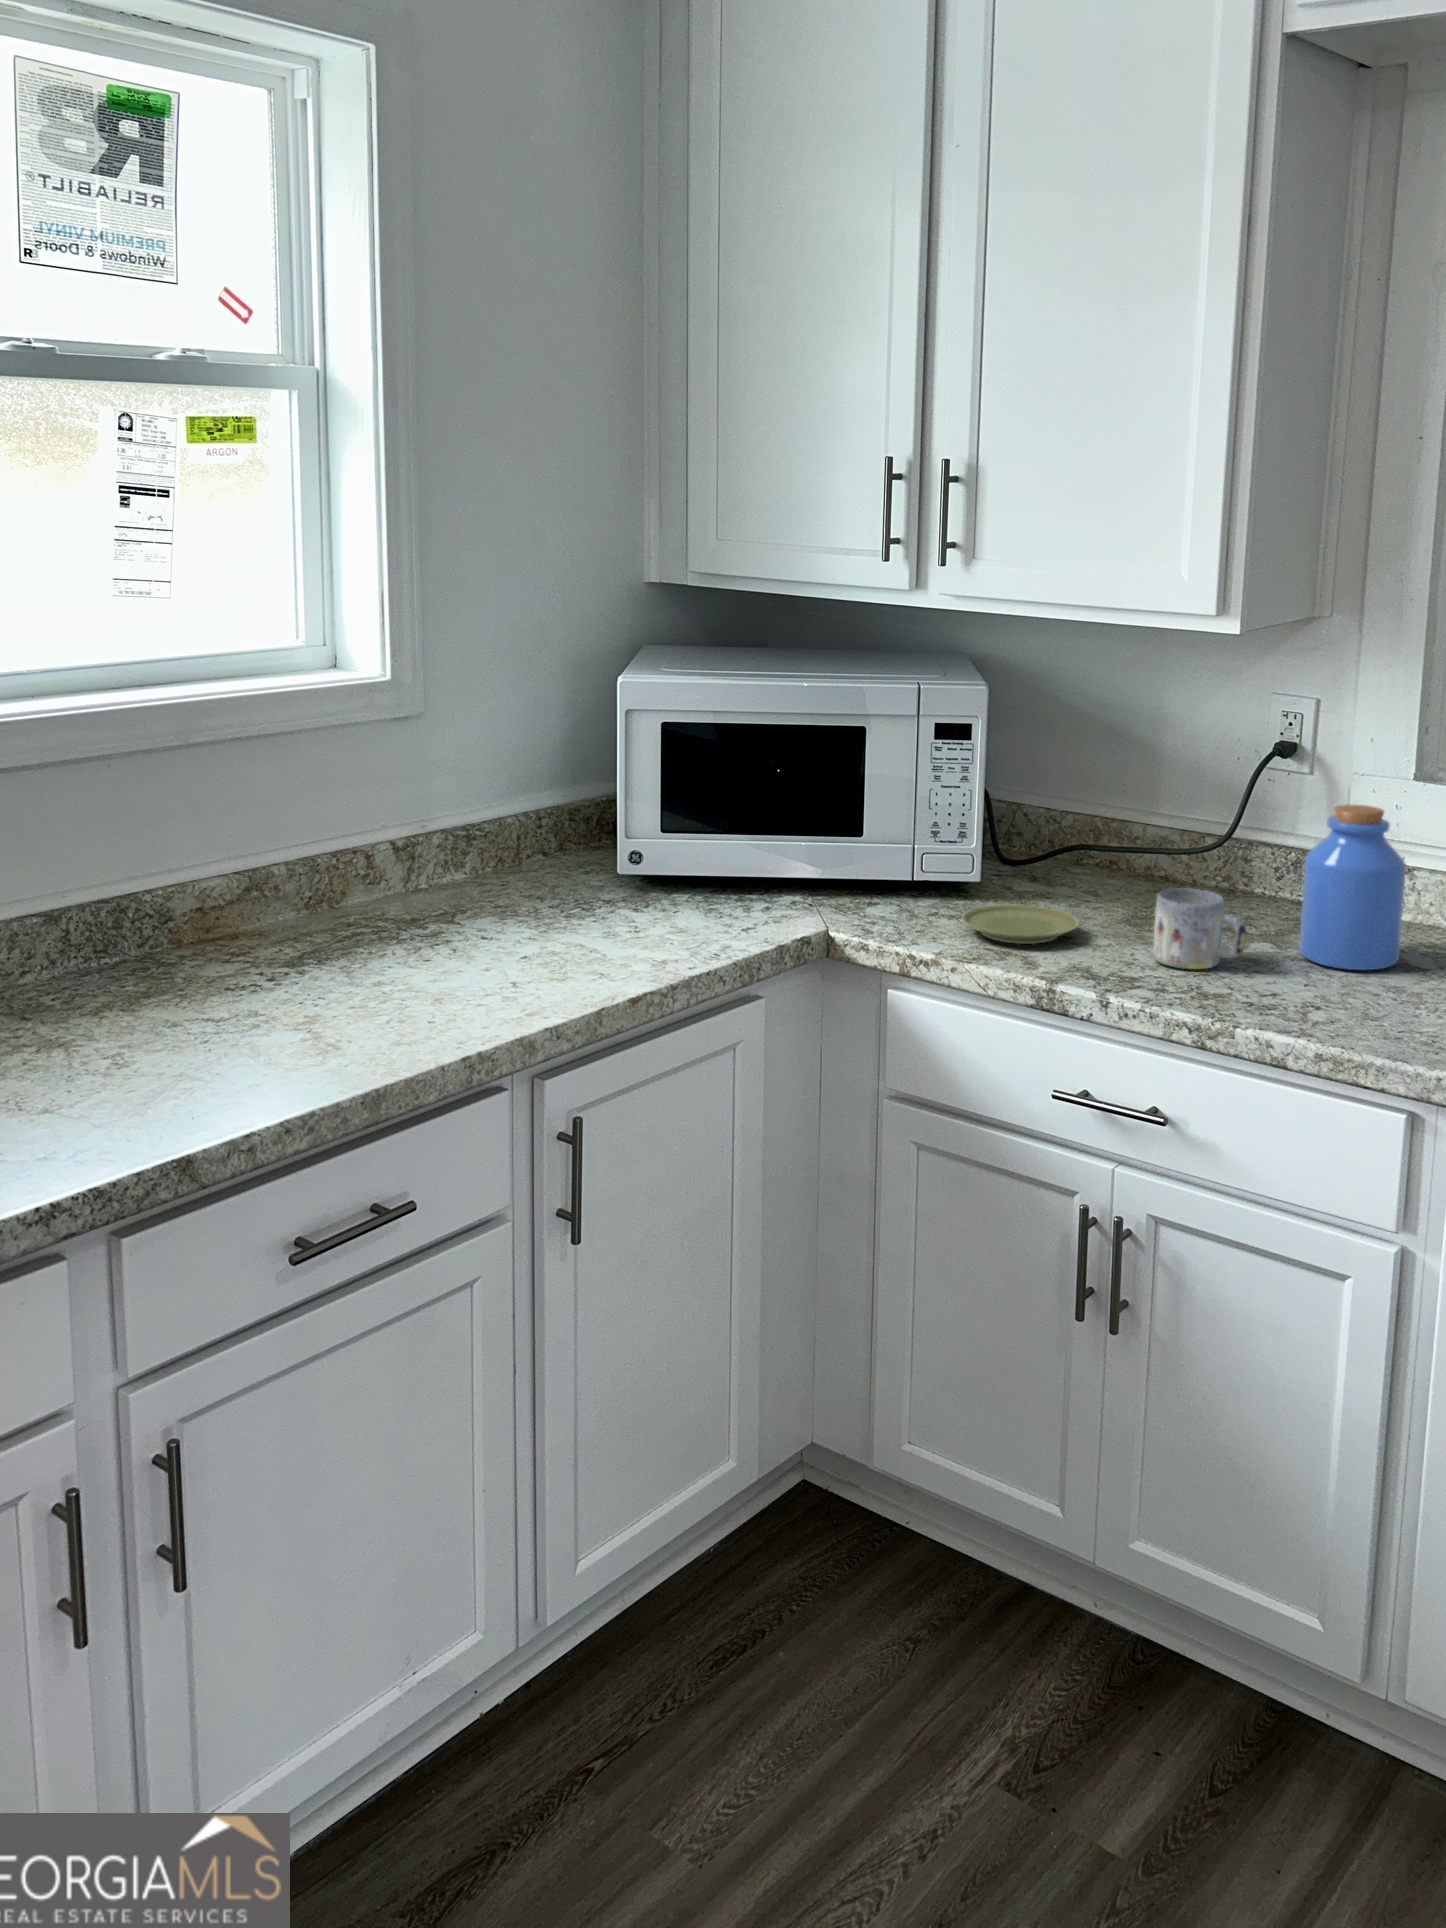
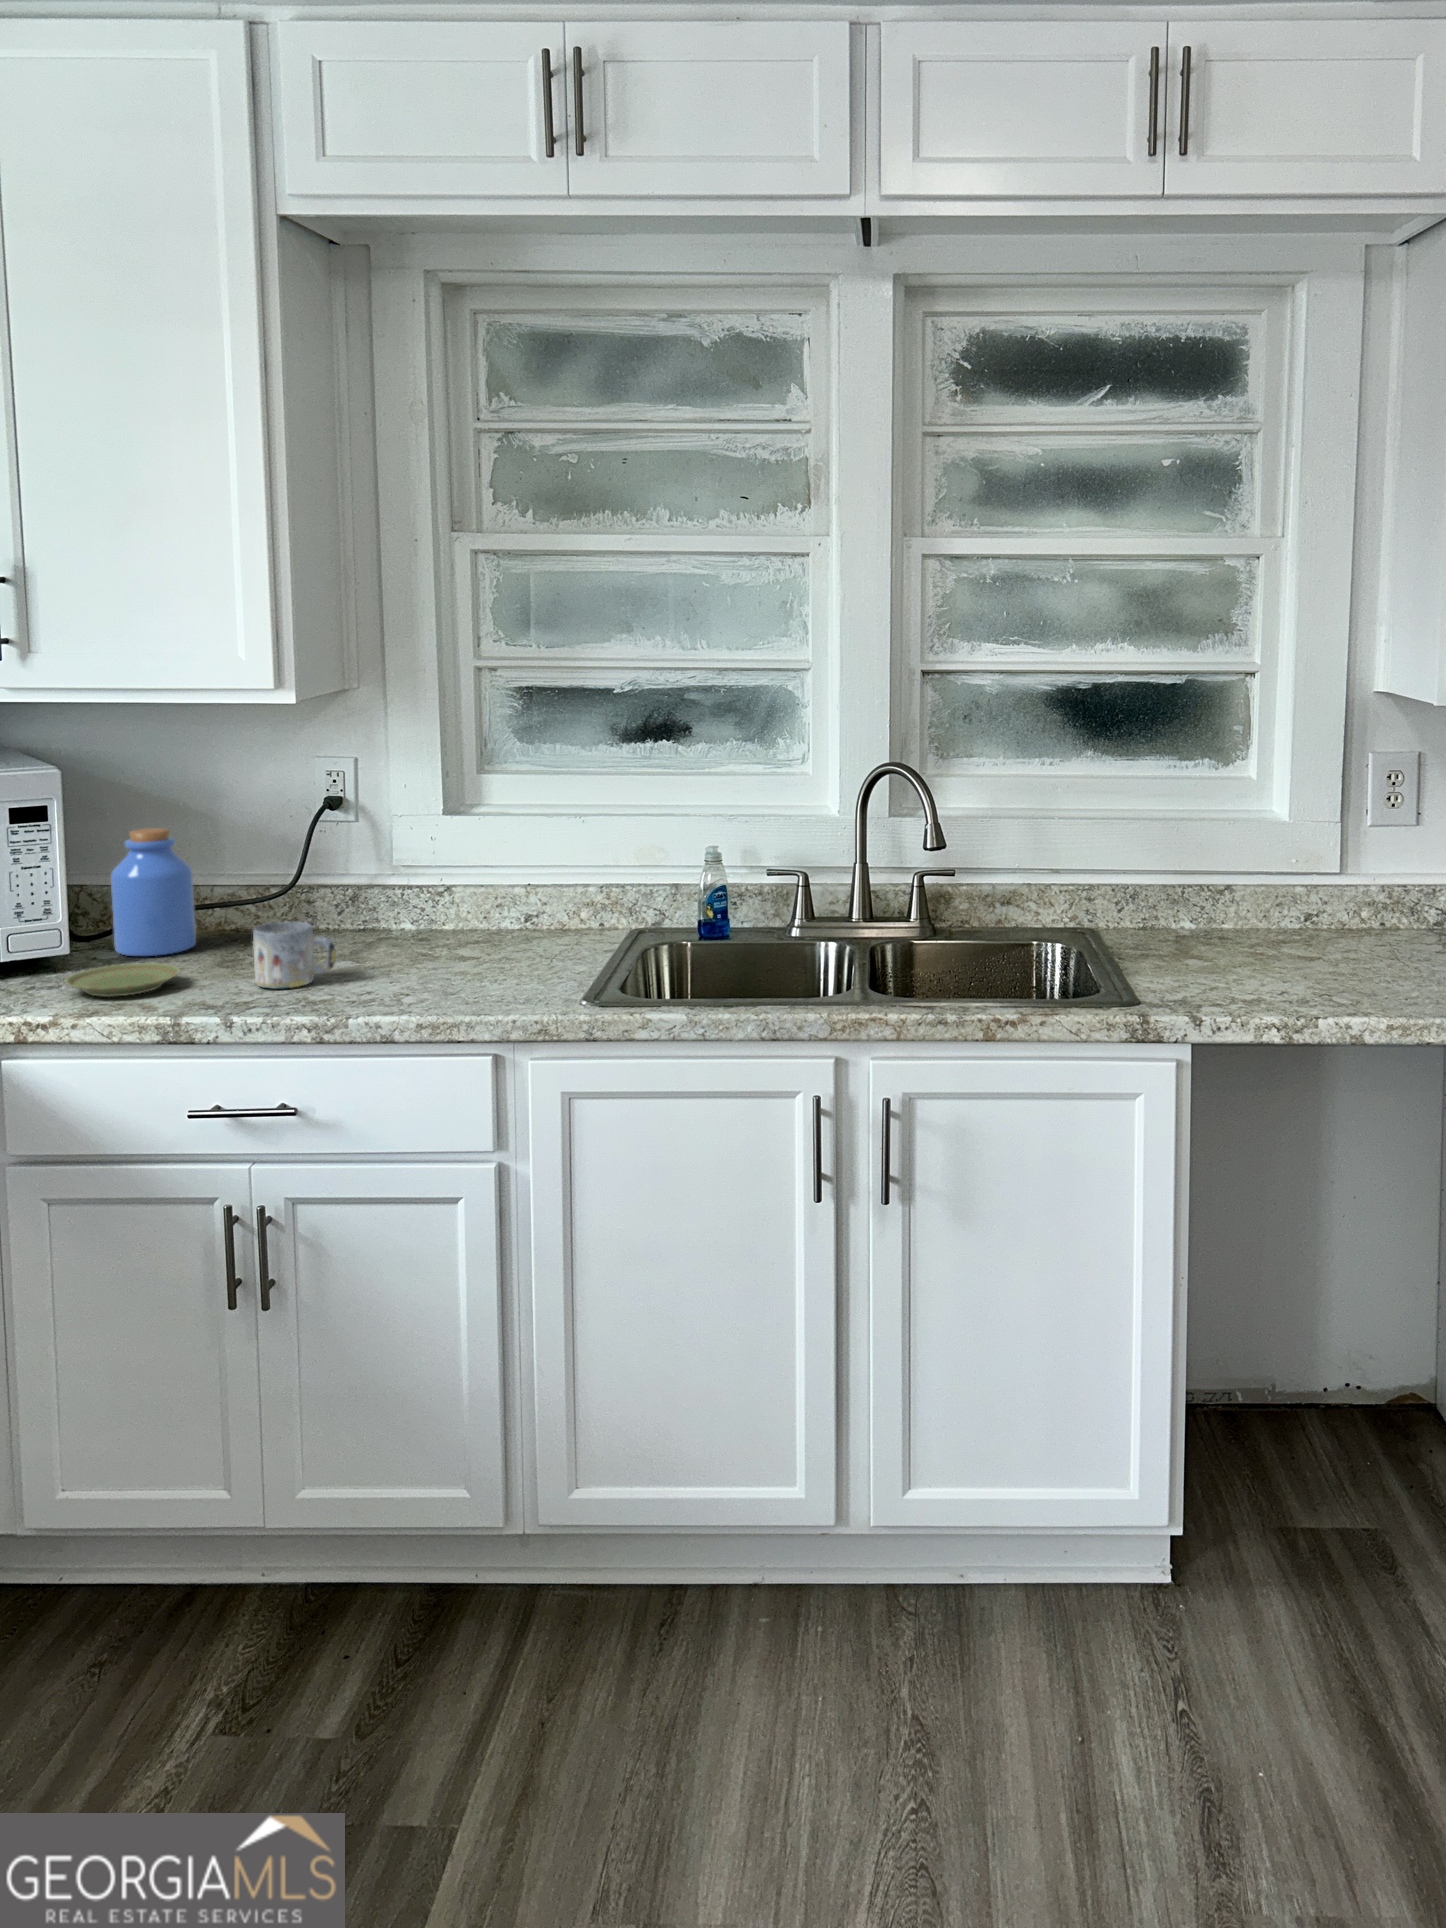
jar: present [1299,805,1406,970] -> present [111,828,196,956]

